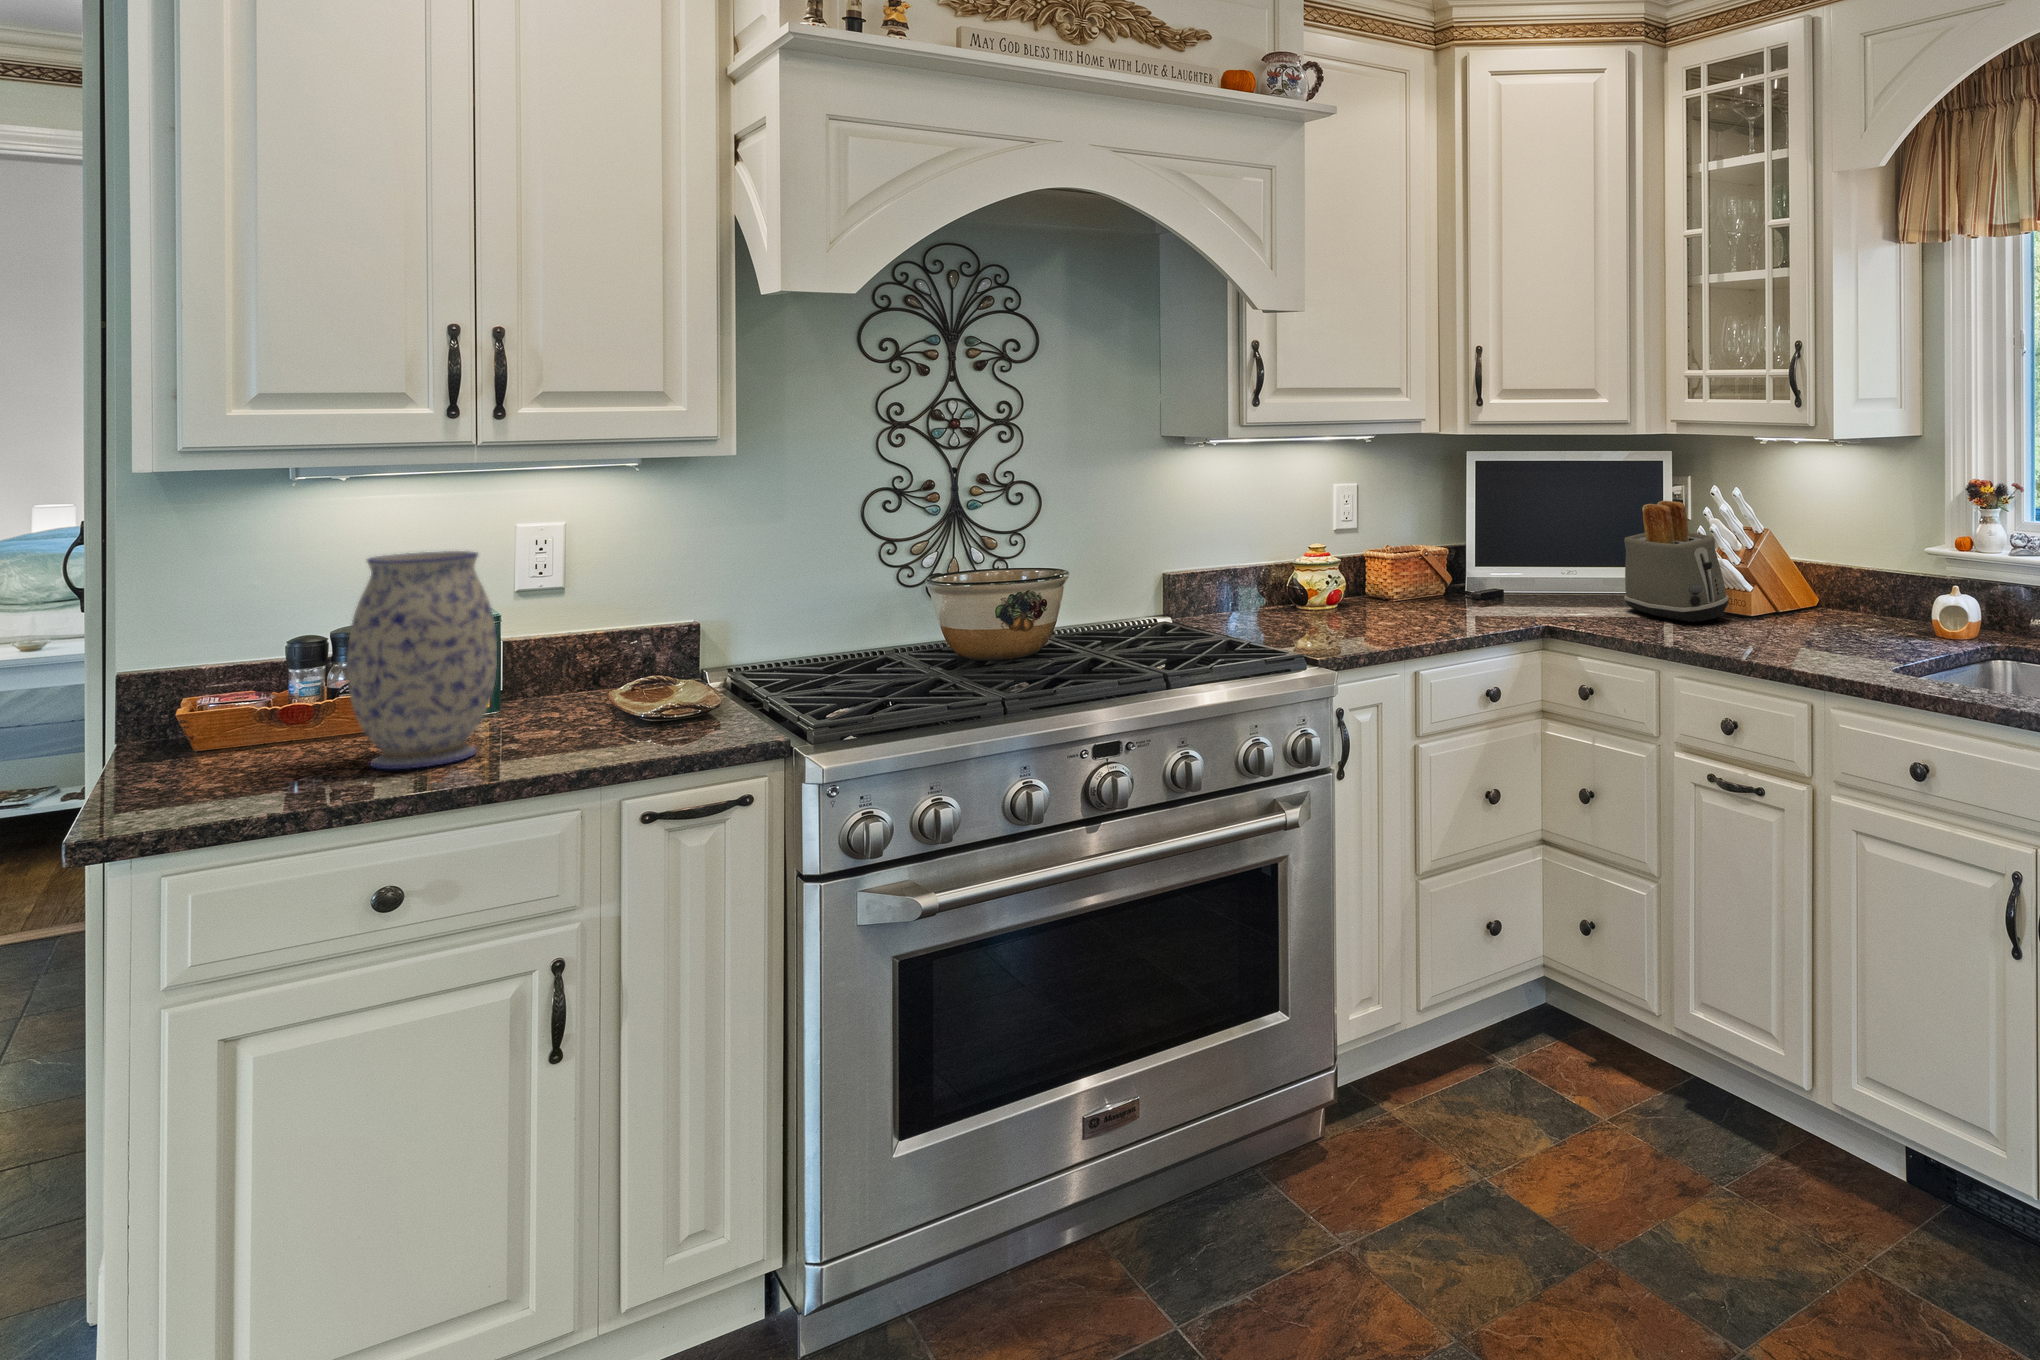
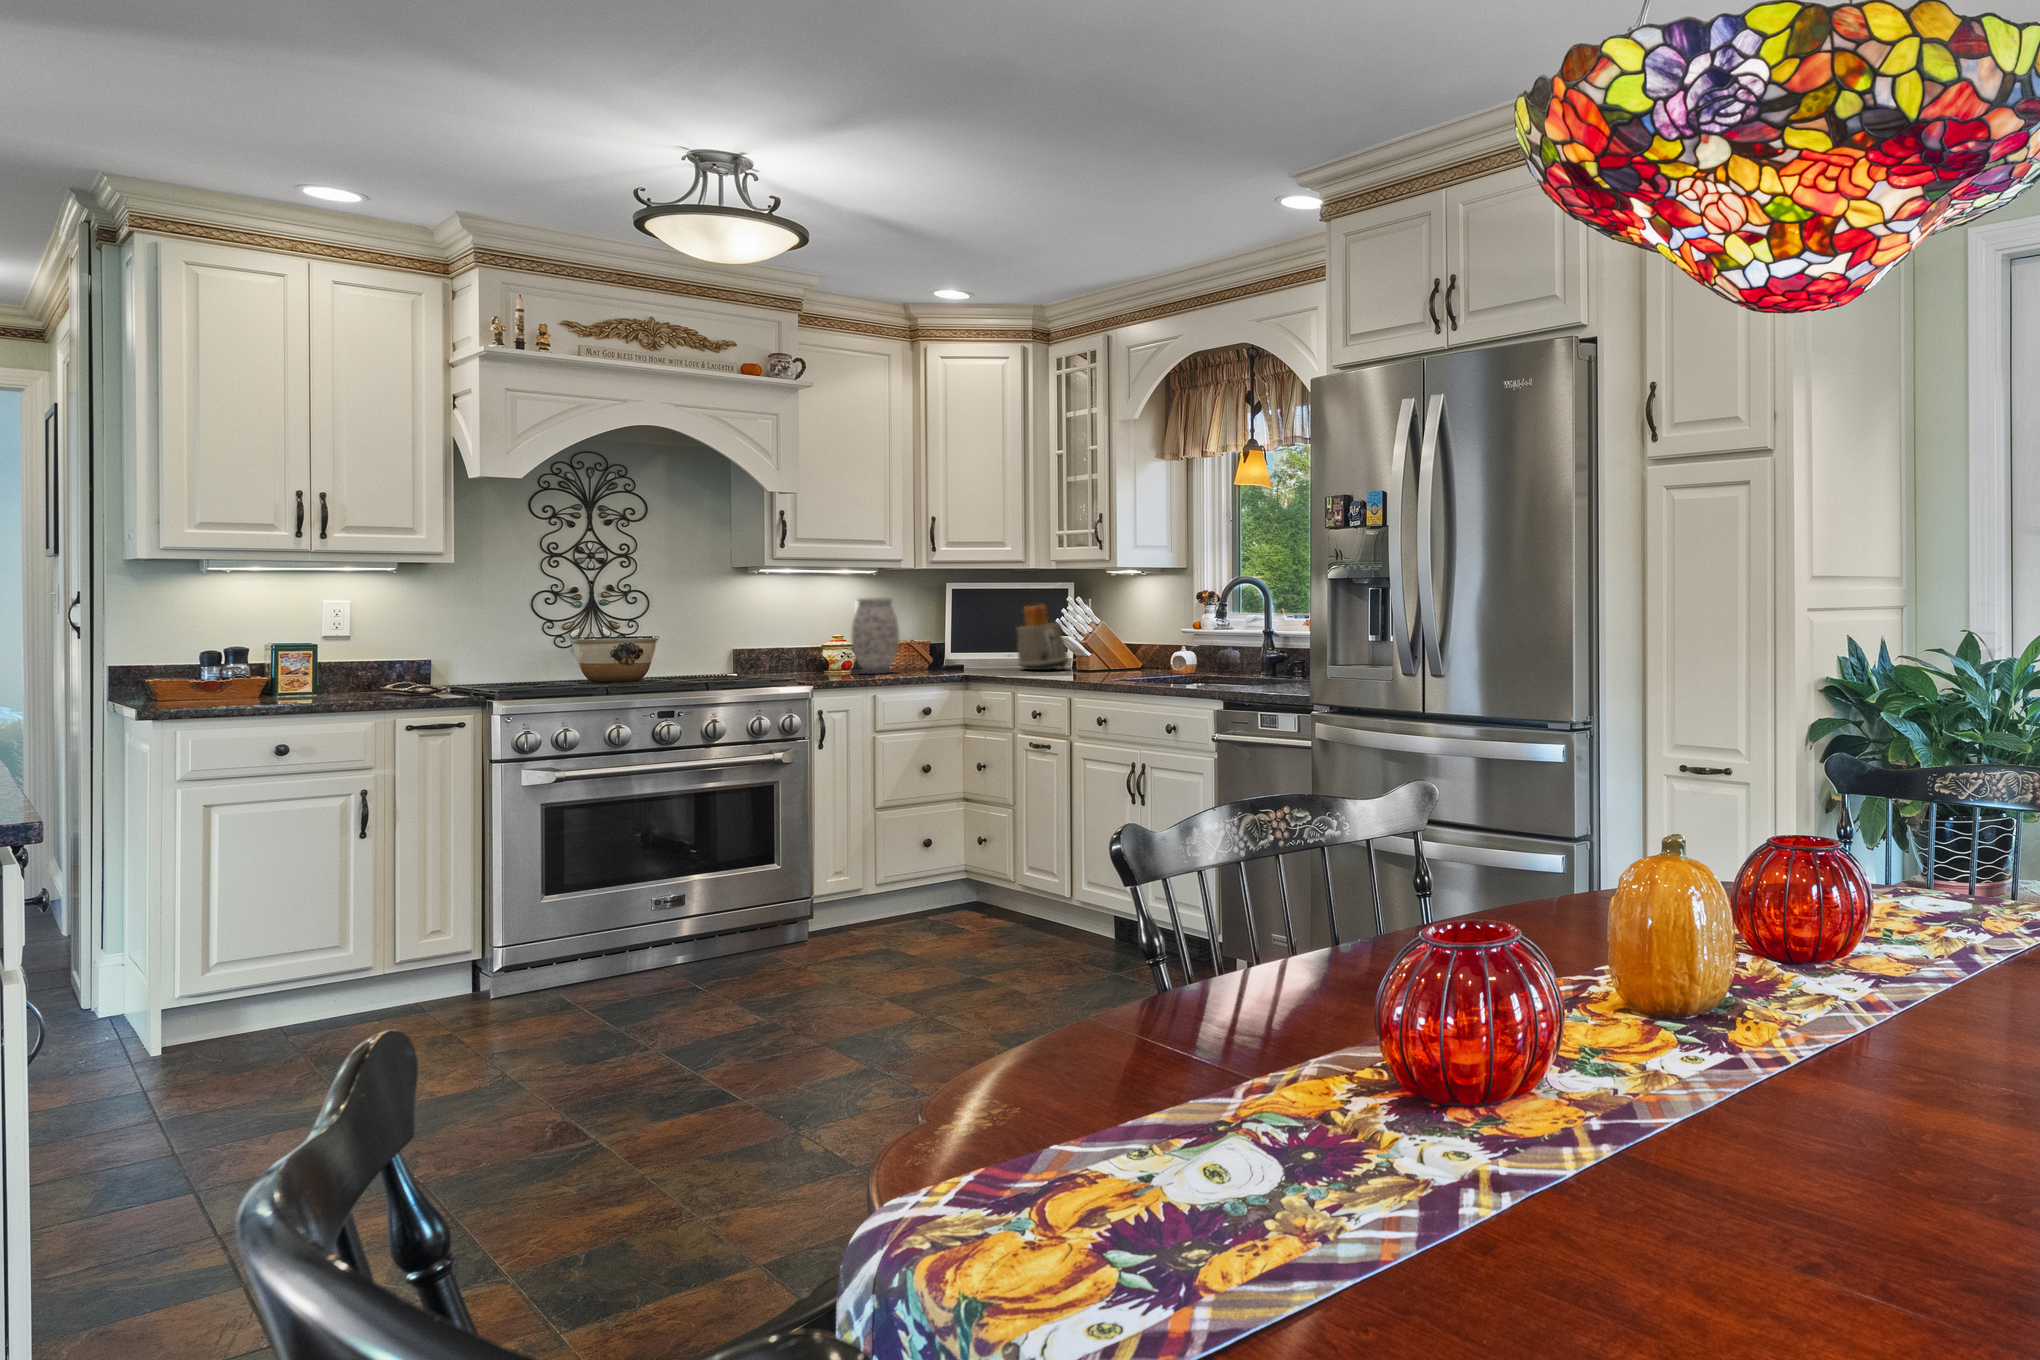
vase: present [347,551,497,769] -> present [851,598,899,674]

